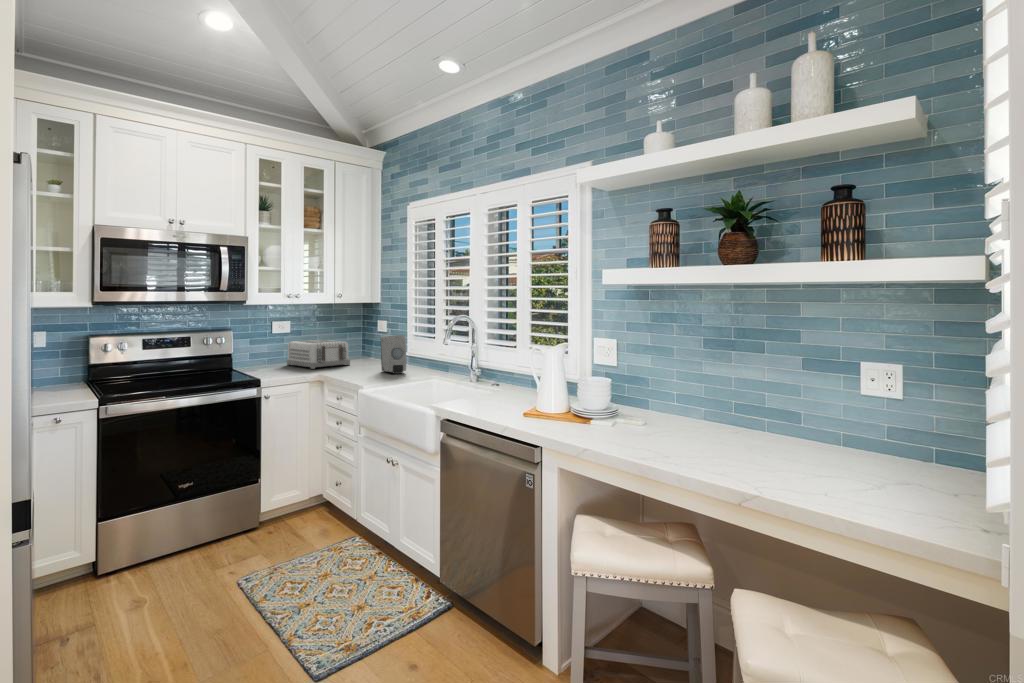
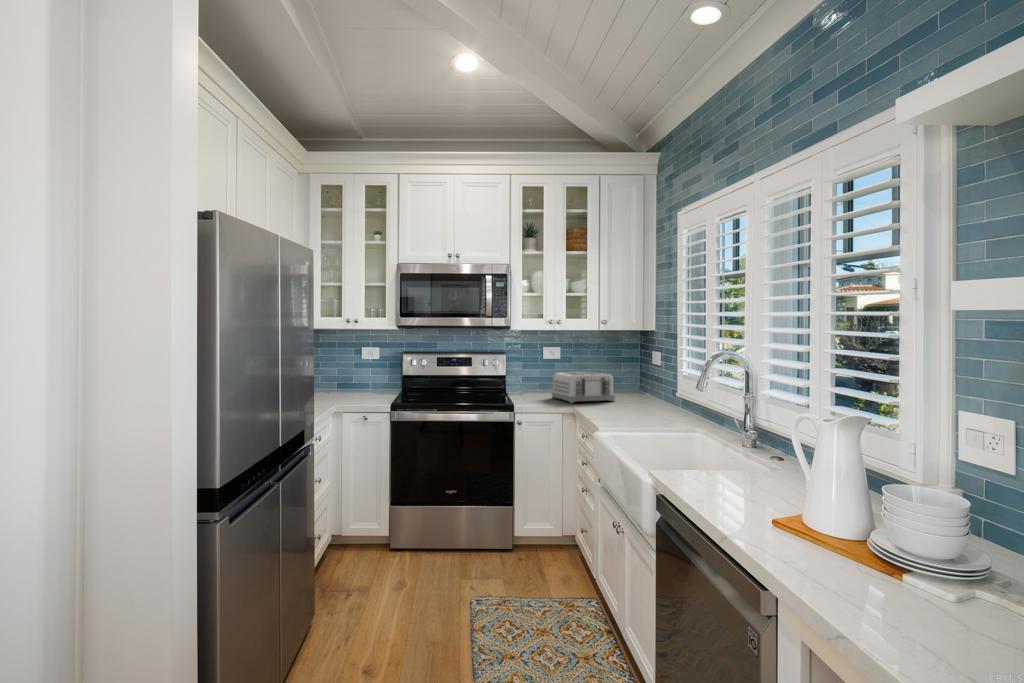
soap dispenser: present [381,335,406,374] -> none [640,369,666,414]

